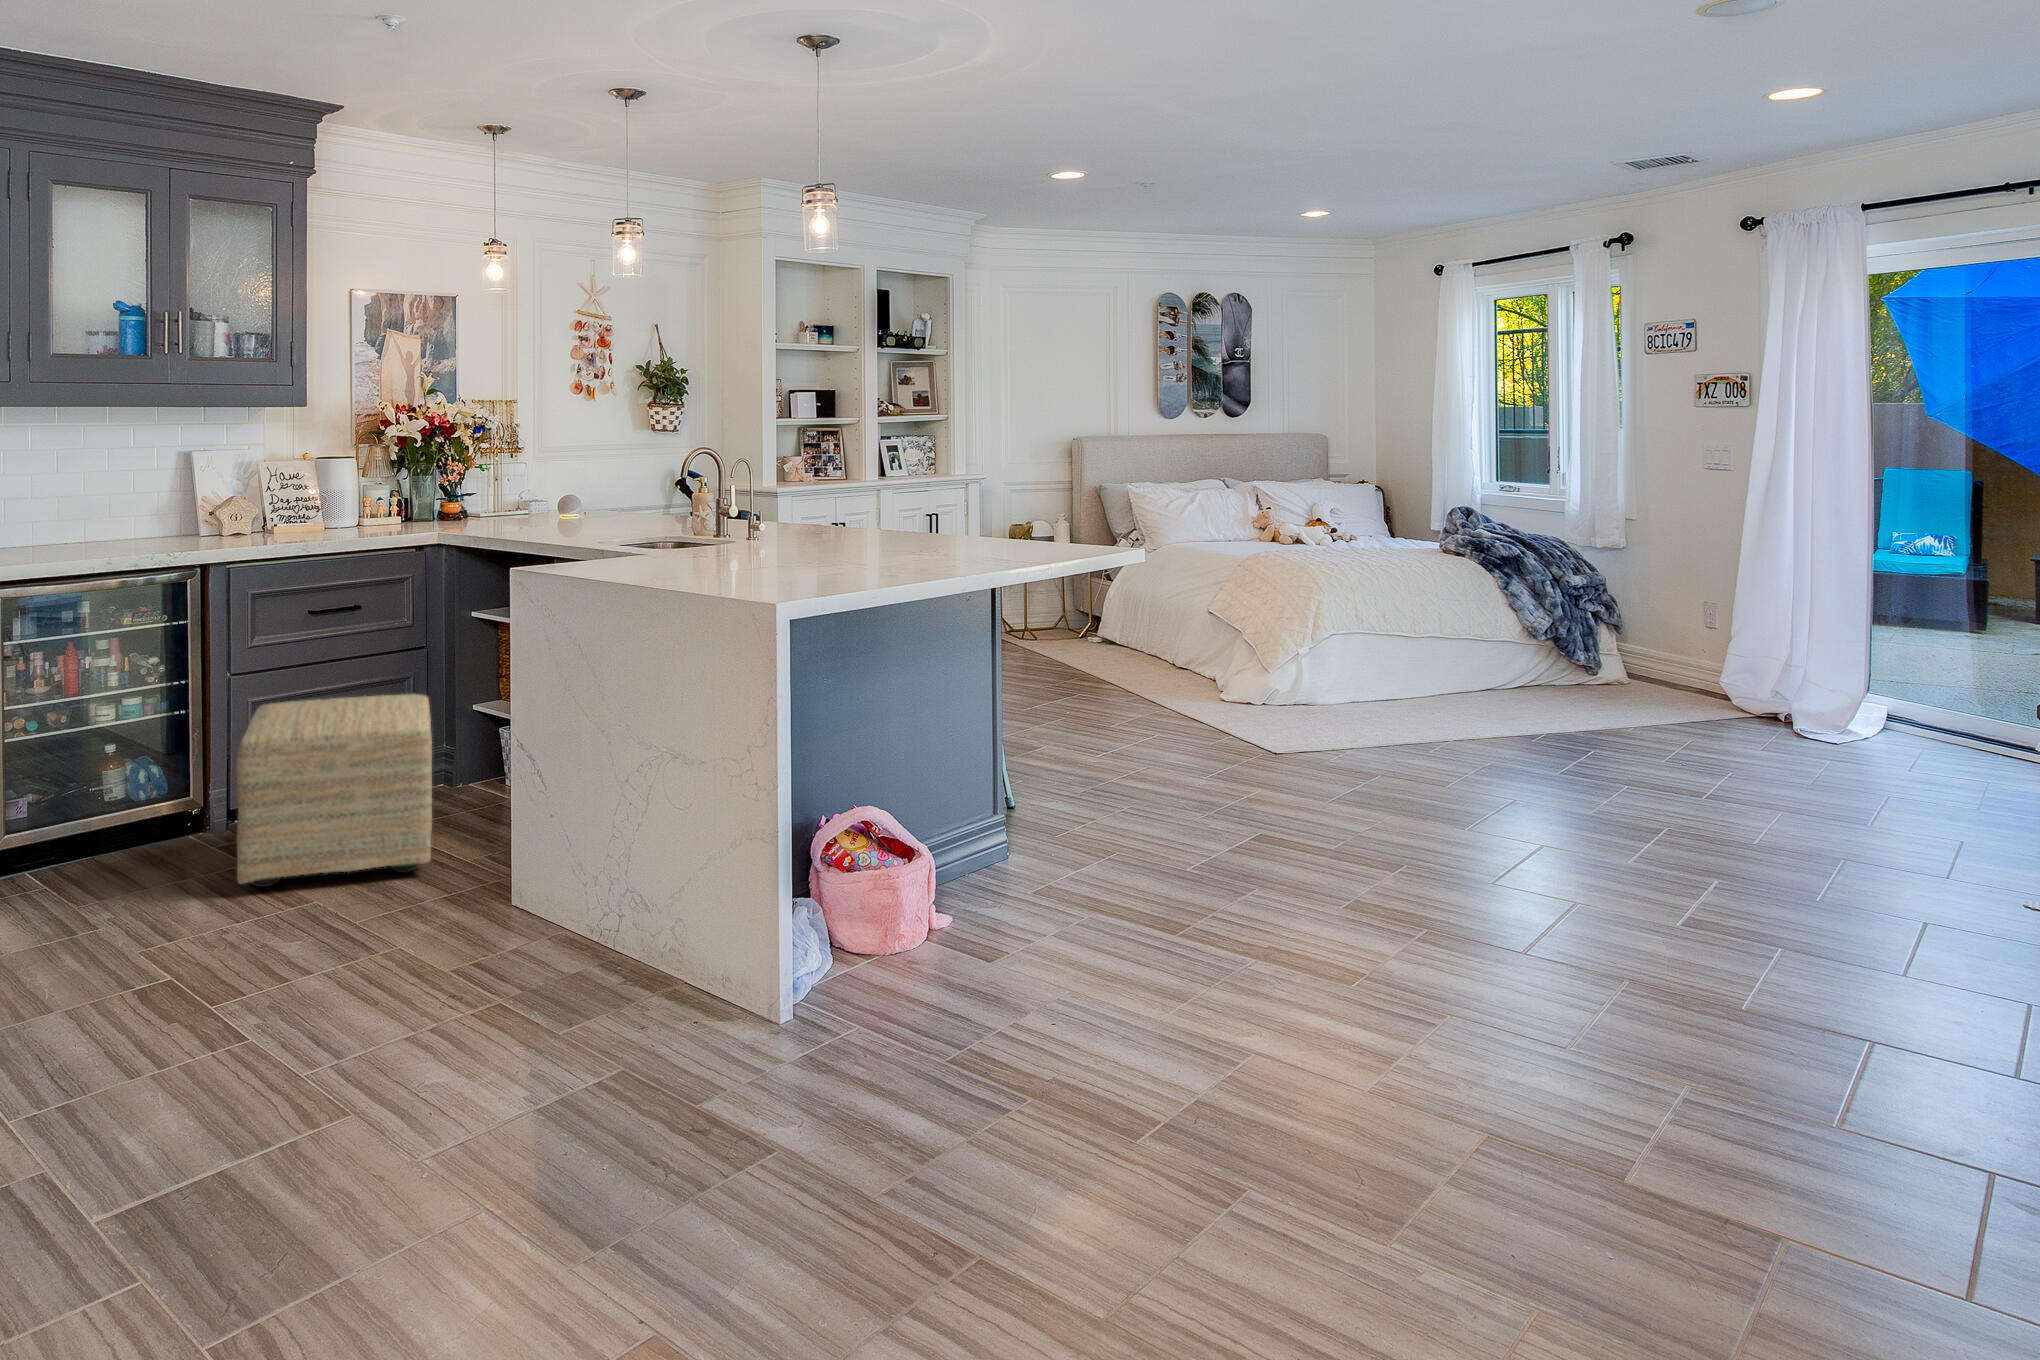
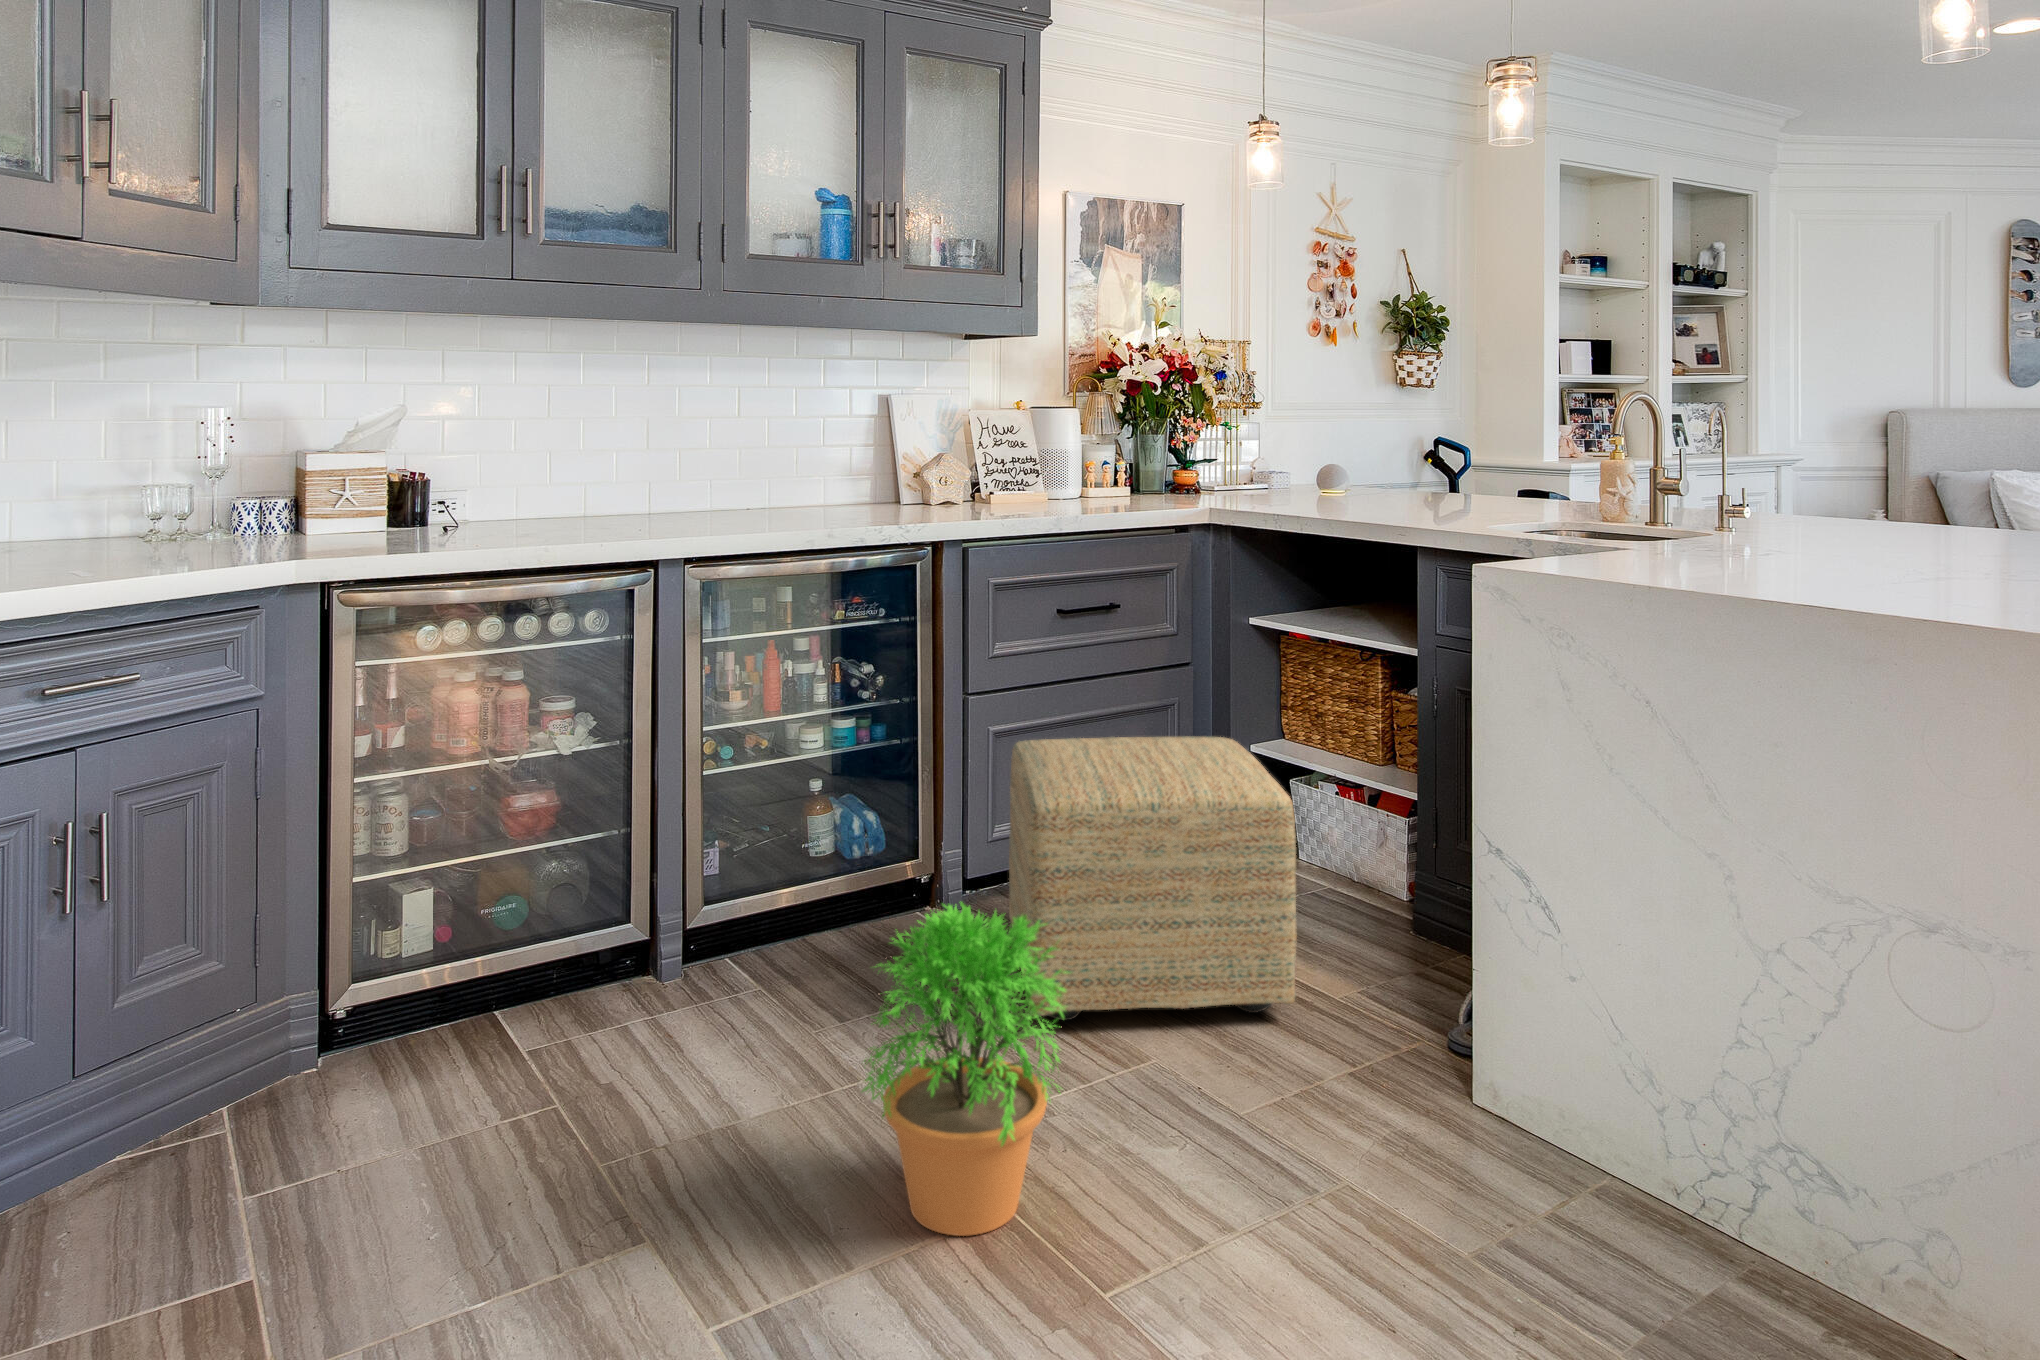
potted plant: none [62,794,227,996] -> present [863,902,1070,1236]

